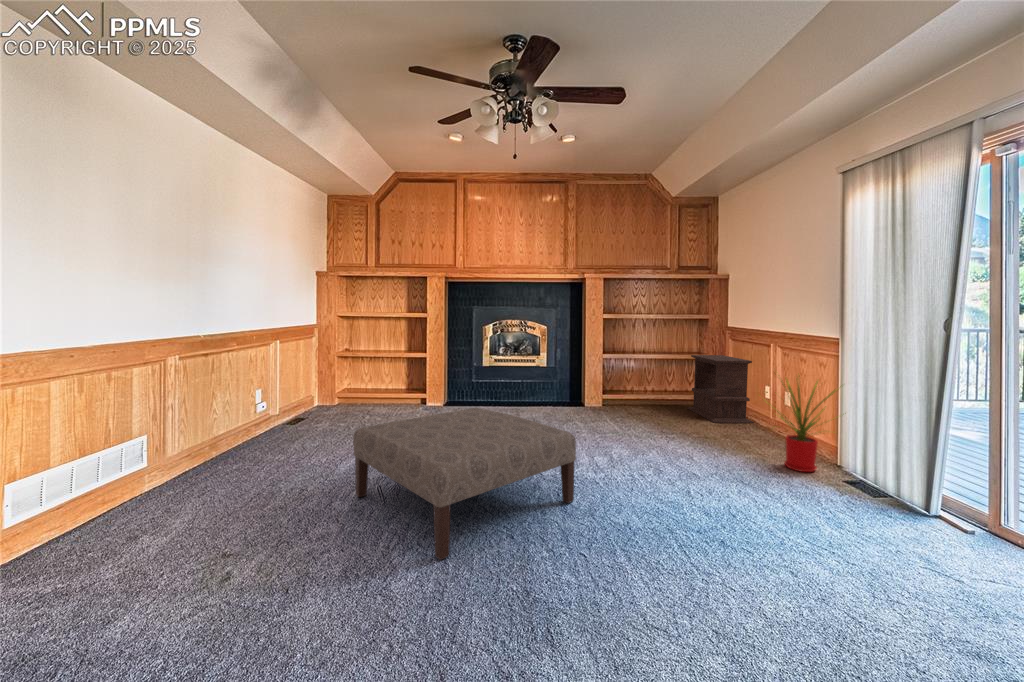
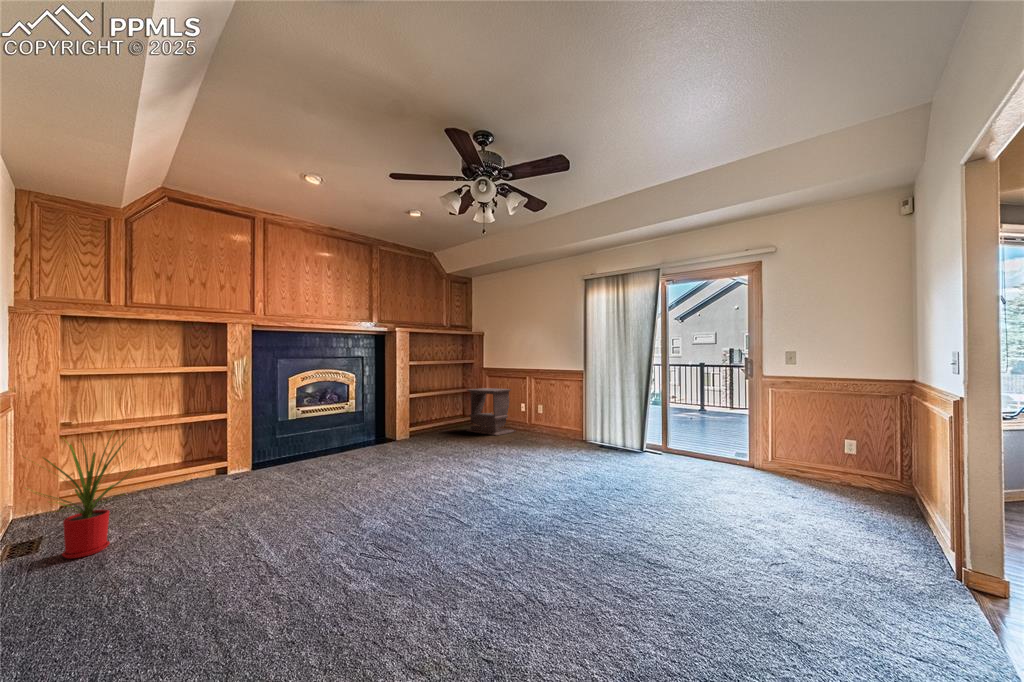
house plant: present [777,381,836,472] -> present [27,434,133,559]
ottoman: present [353,408,576,560] -> none [341,442,507,548]

